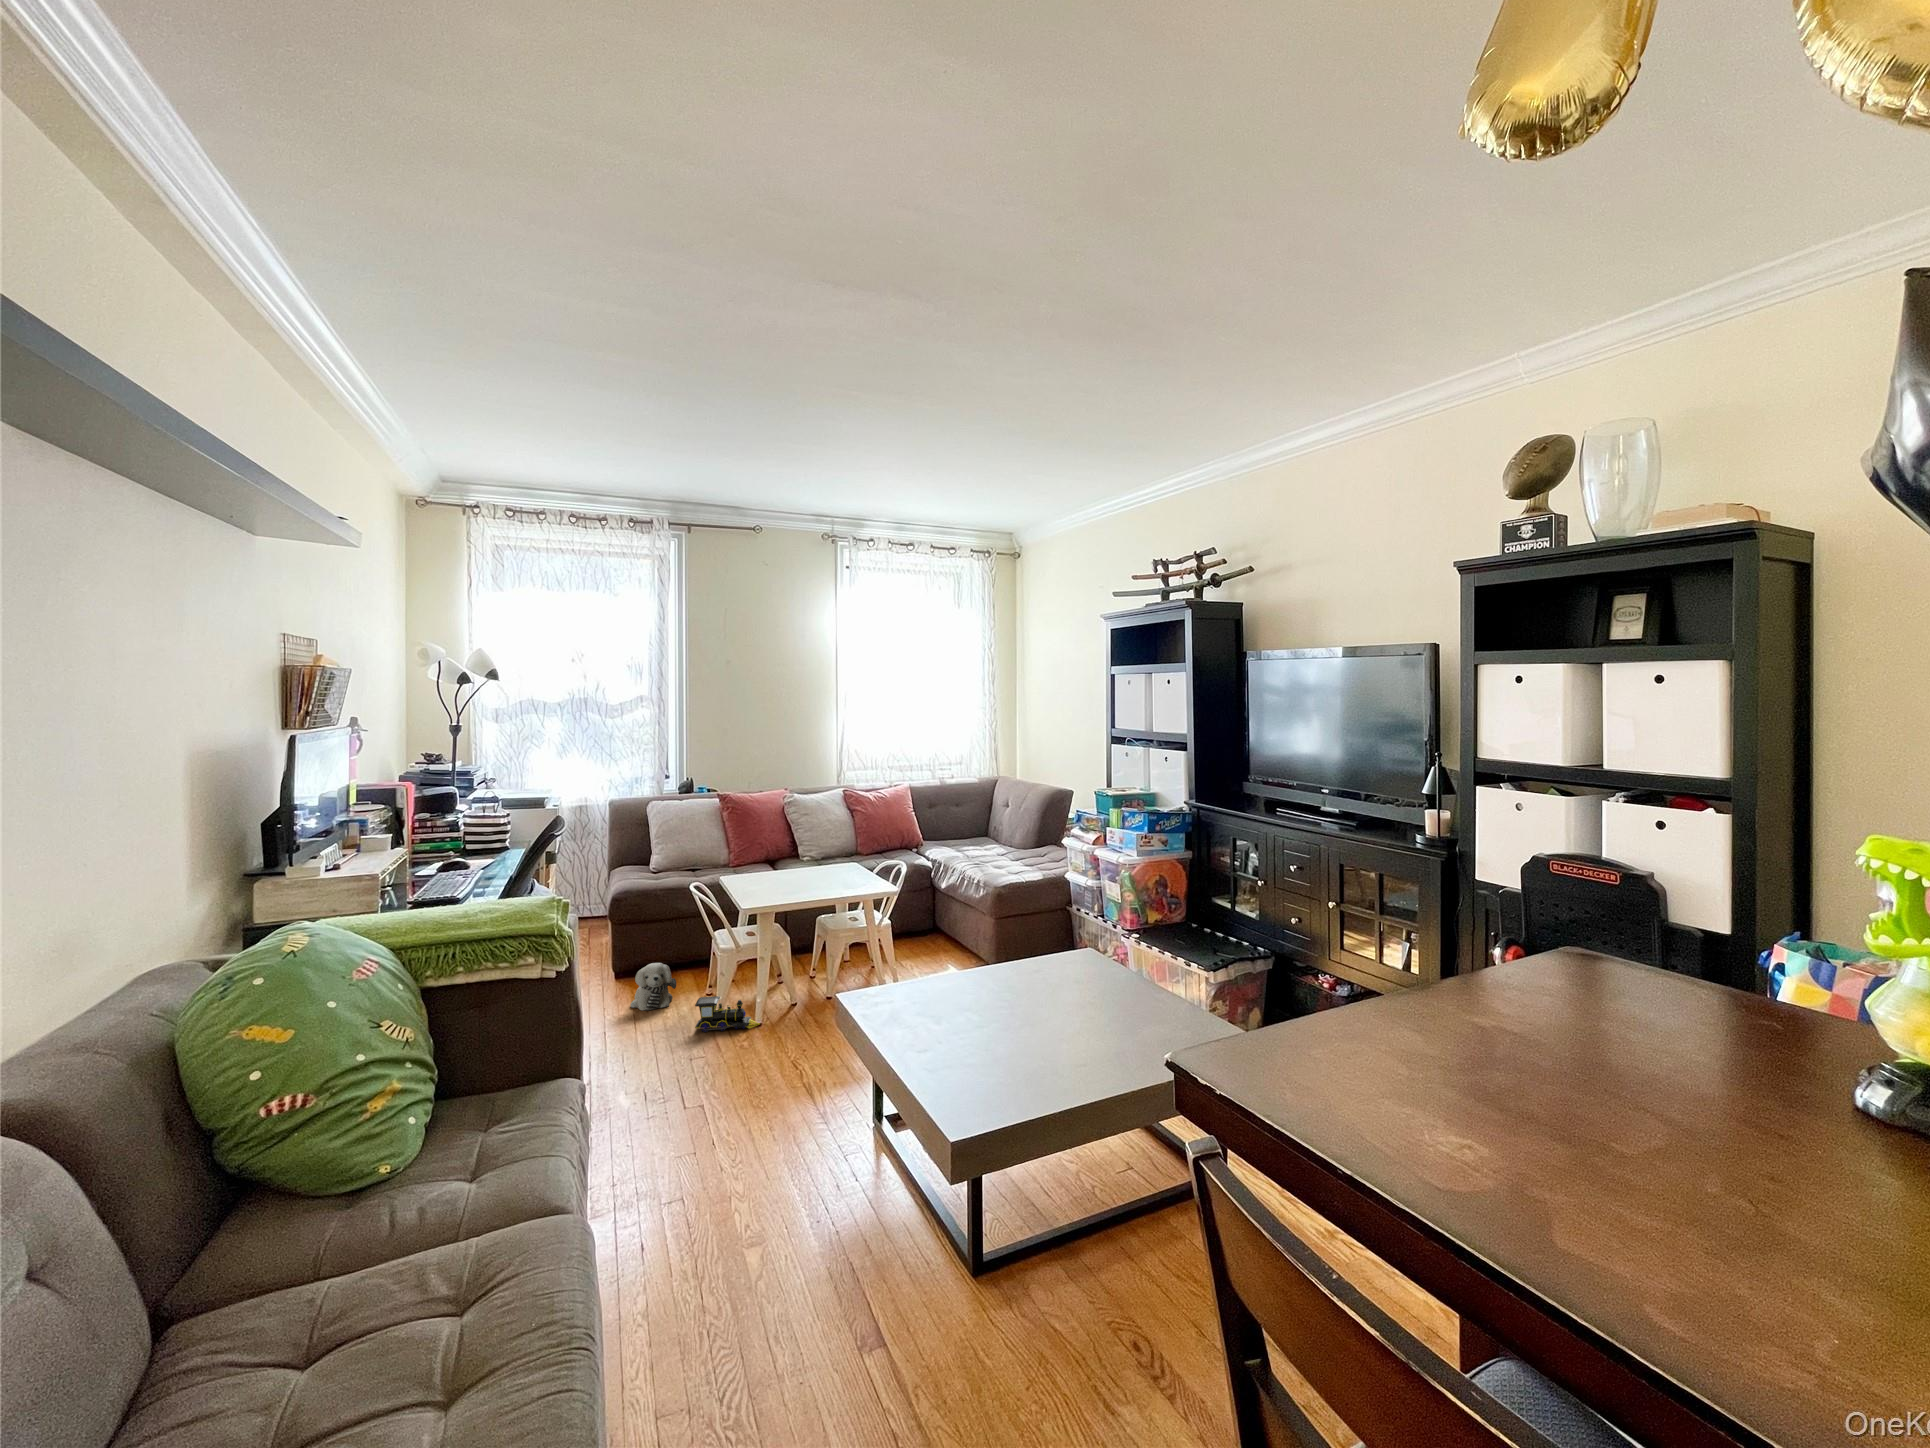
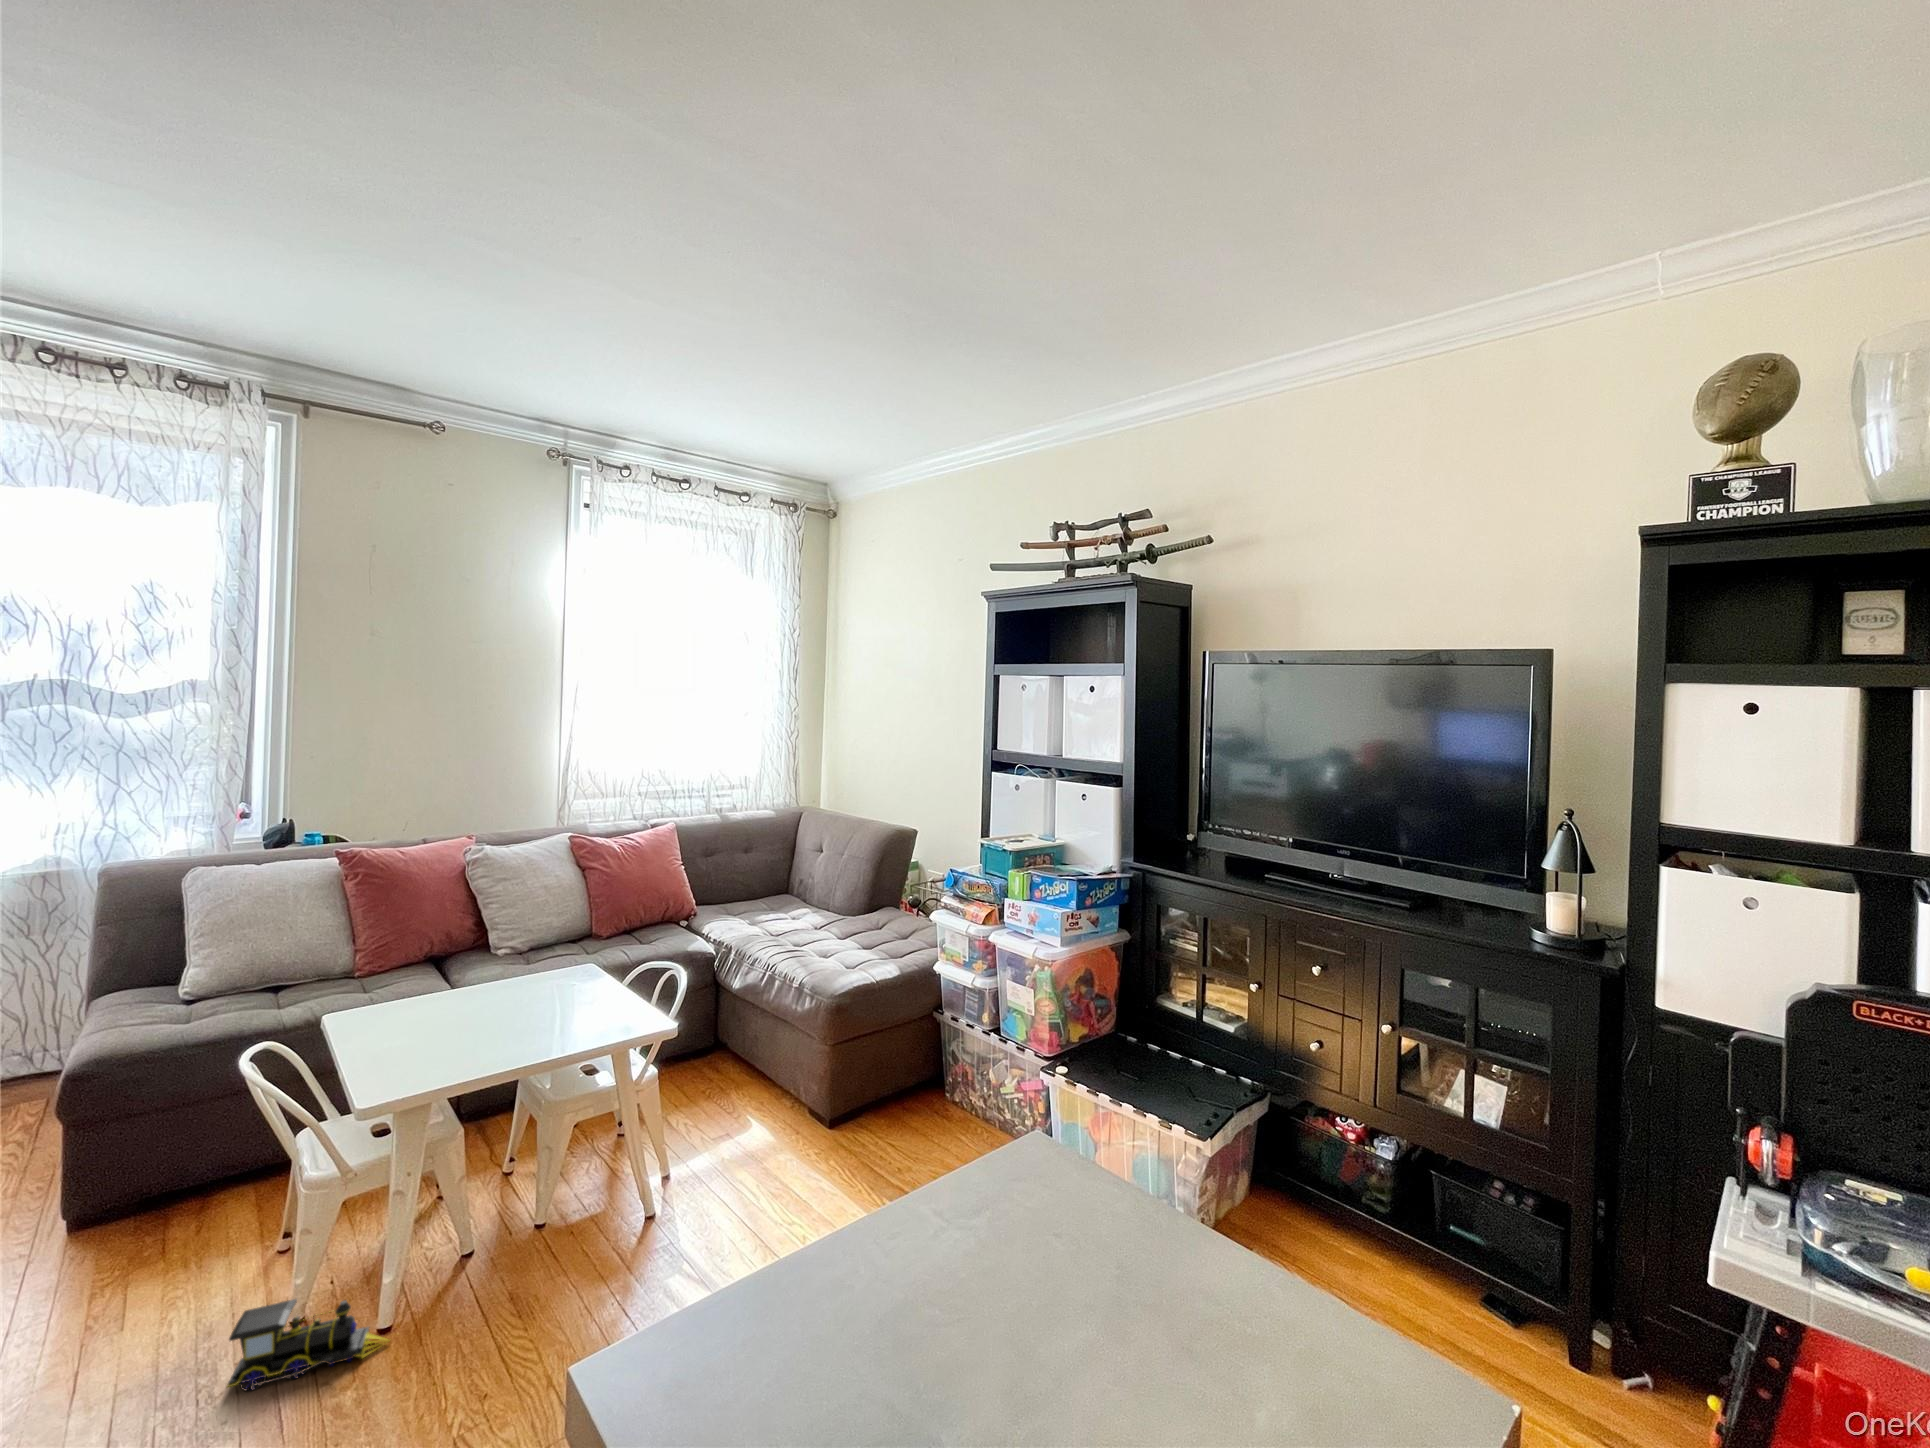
plush toy: present [631,963,676,1011] -> none [76,1225,201,1339]

